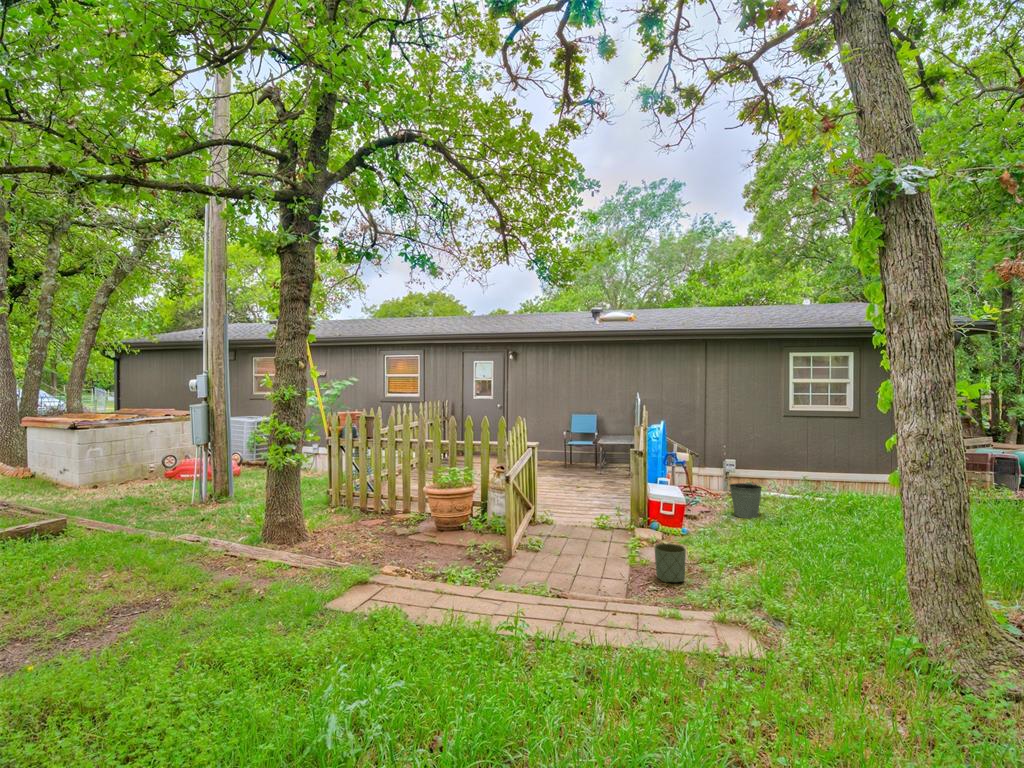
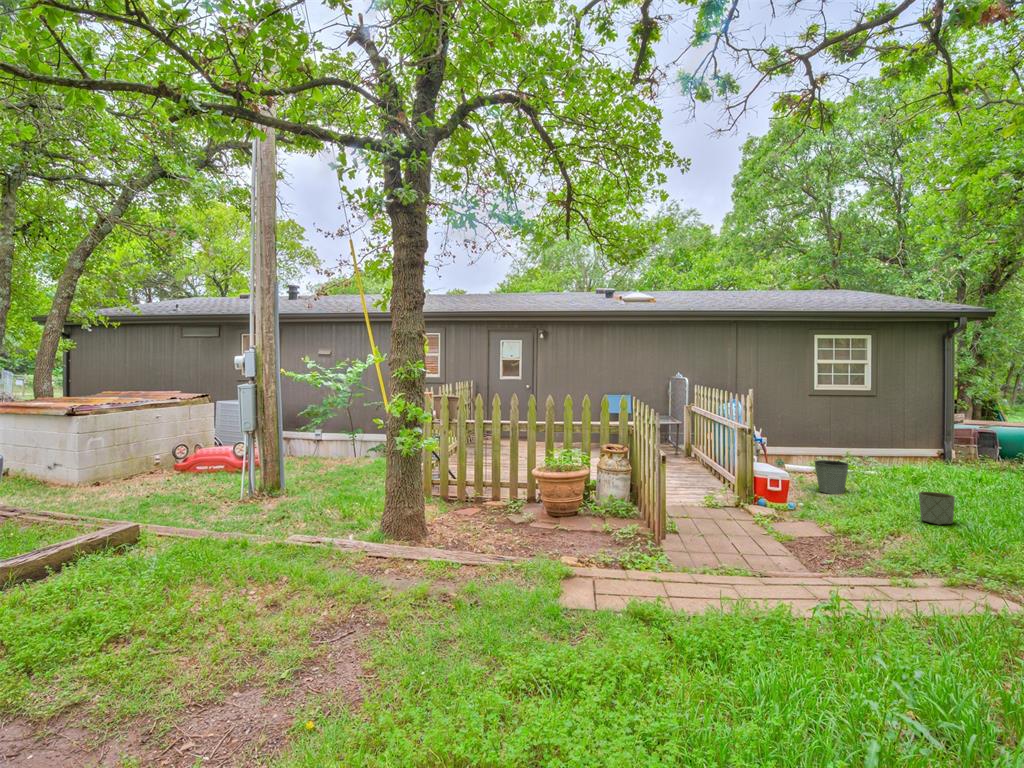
planter: present [655,543,686,583] -> present [919,492,955,525]

